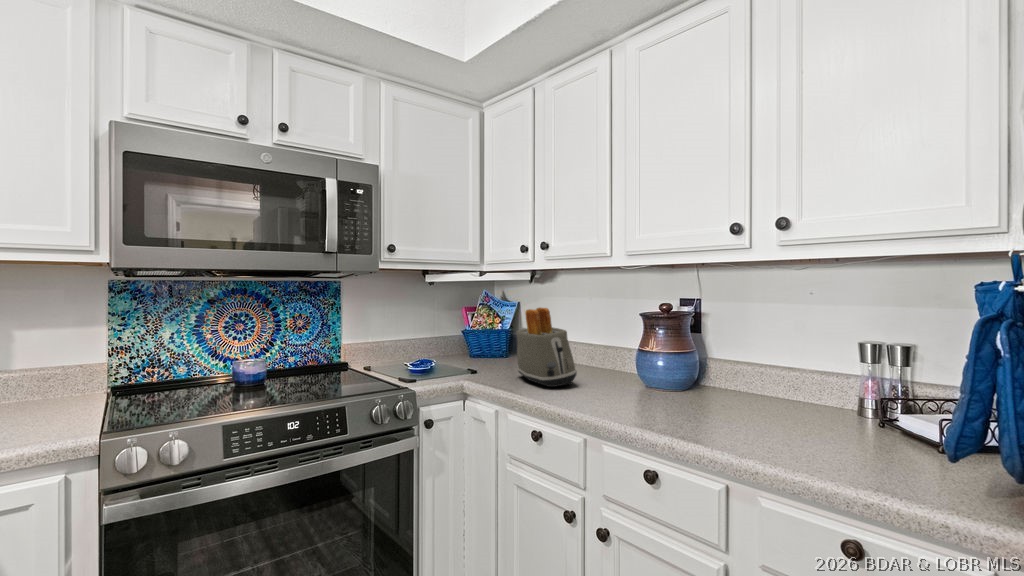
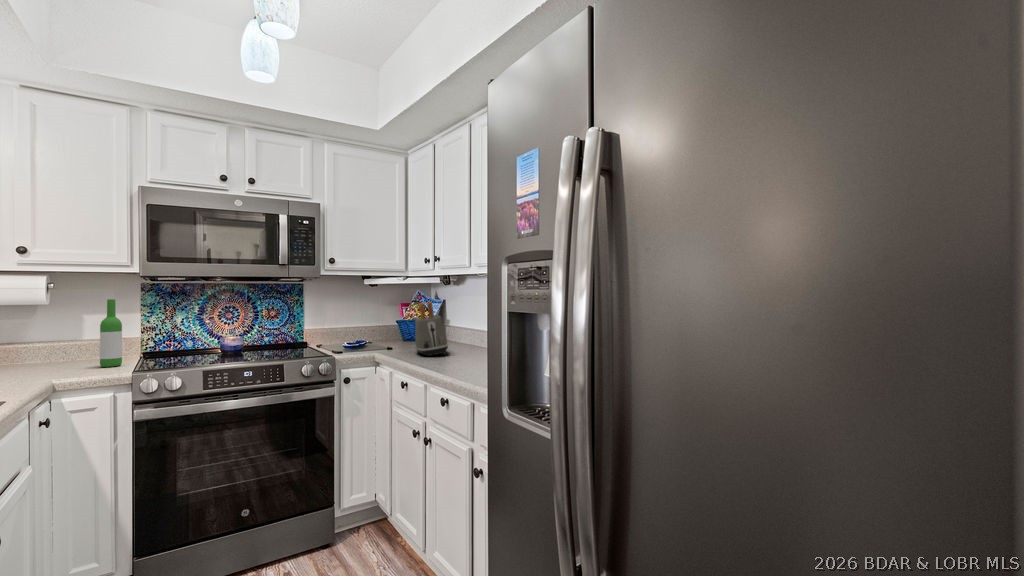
wine bottle: none [40,306,79,420] -> present [100,299,122,367]

